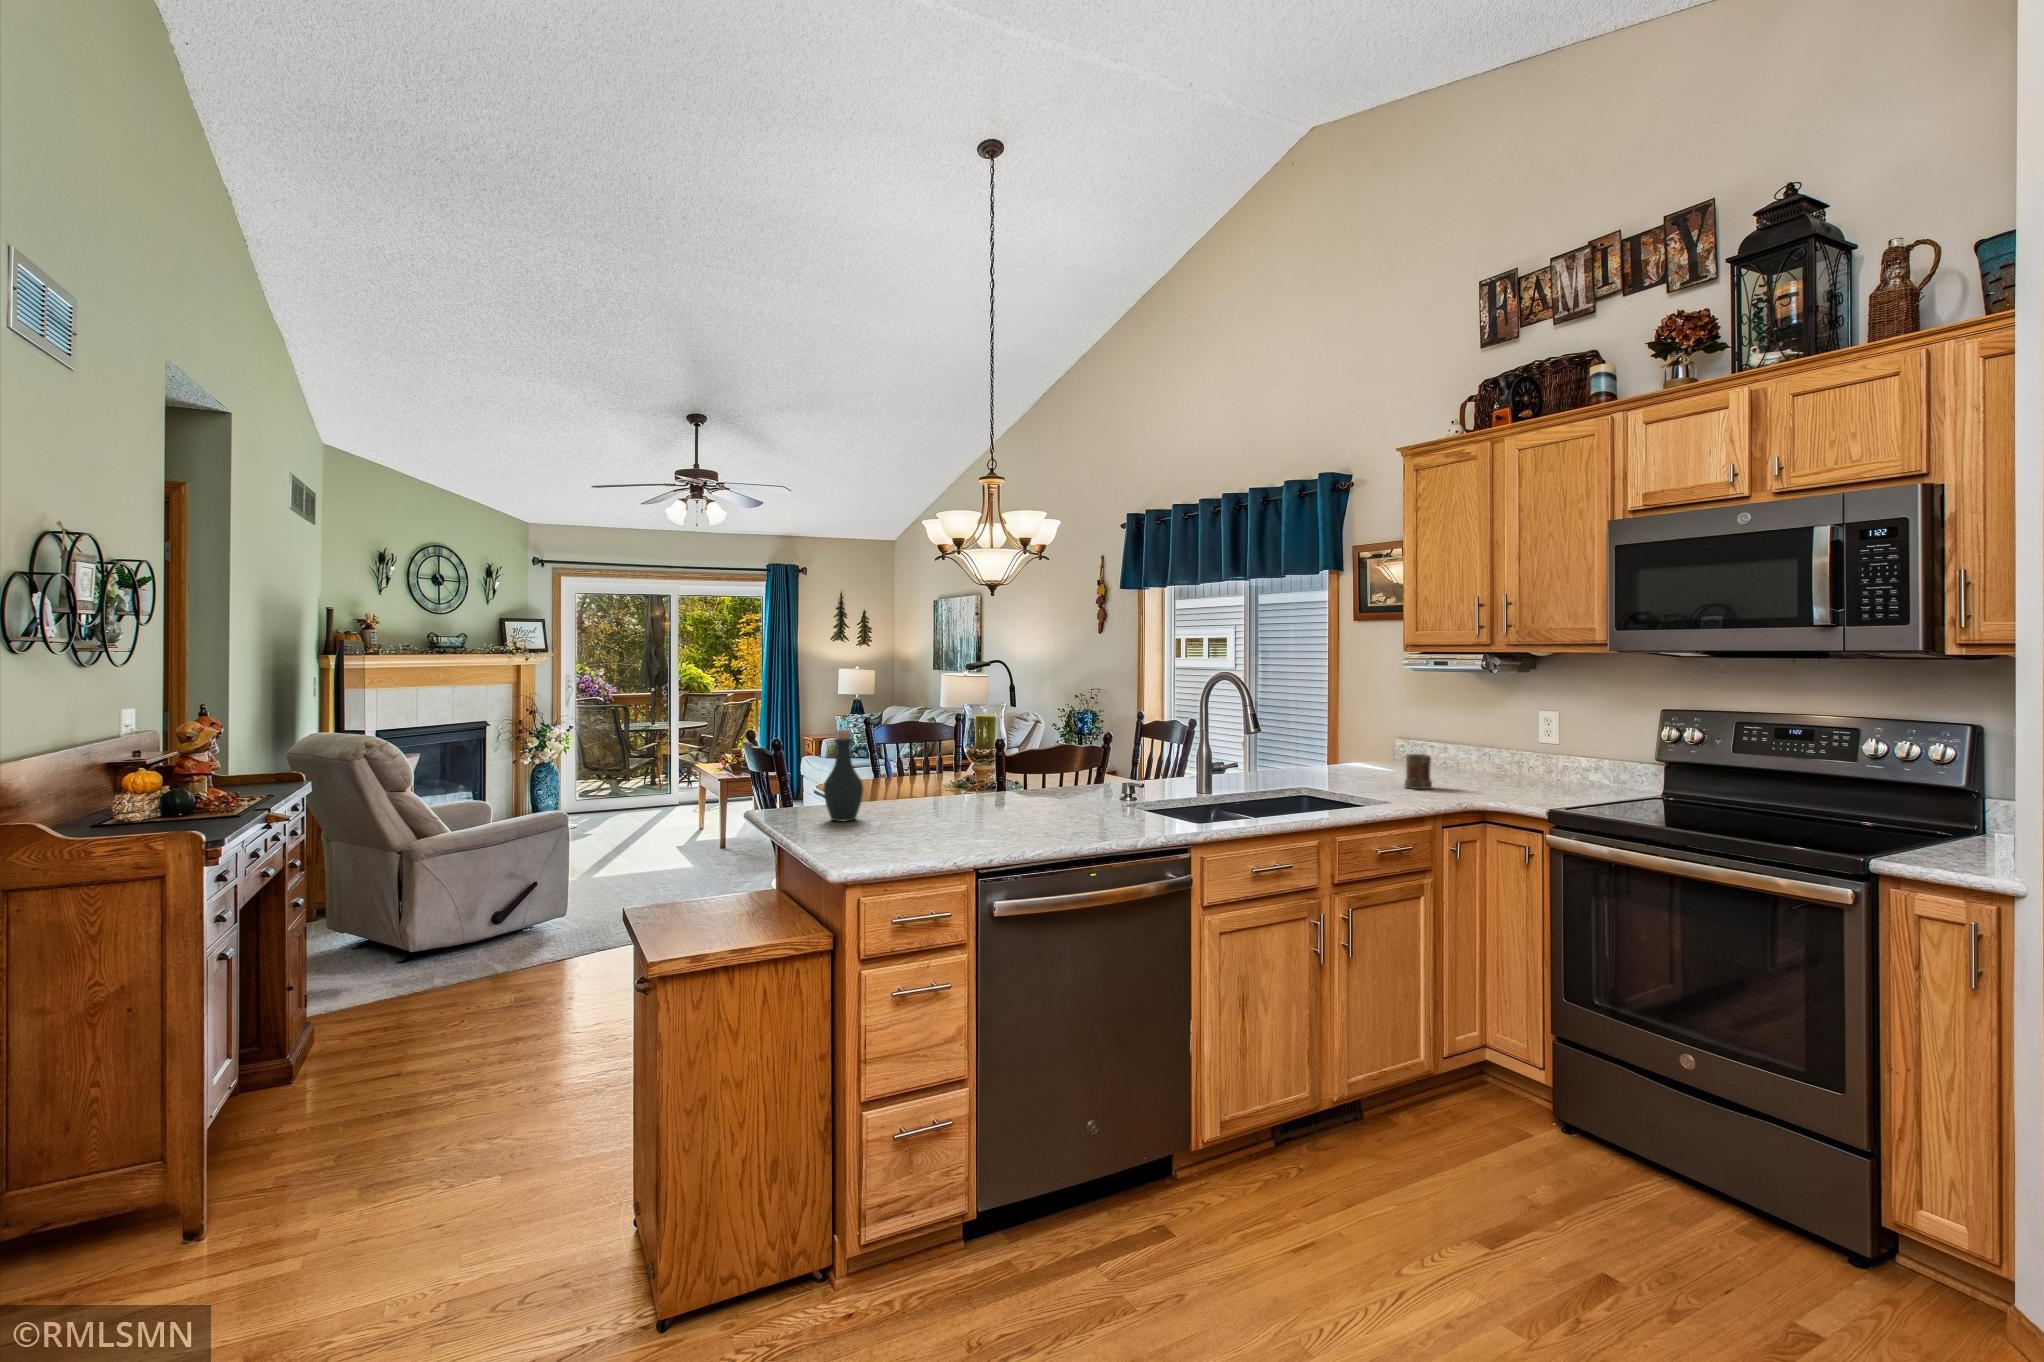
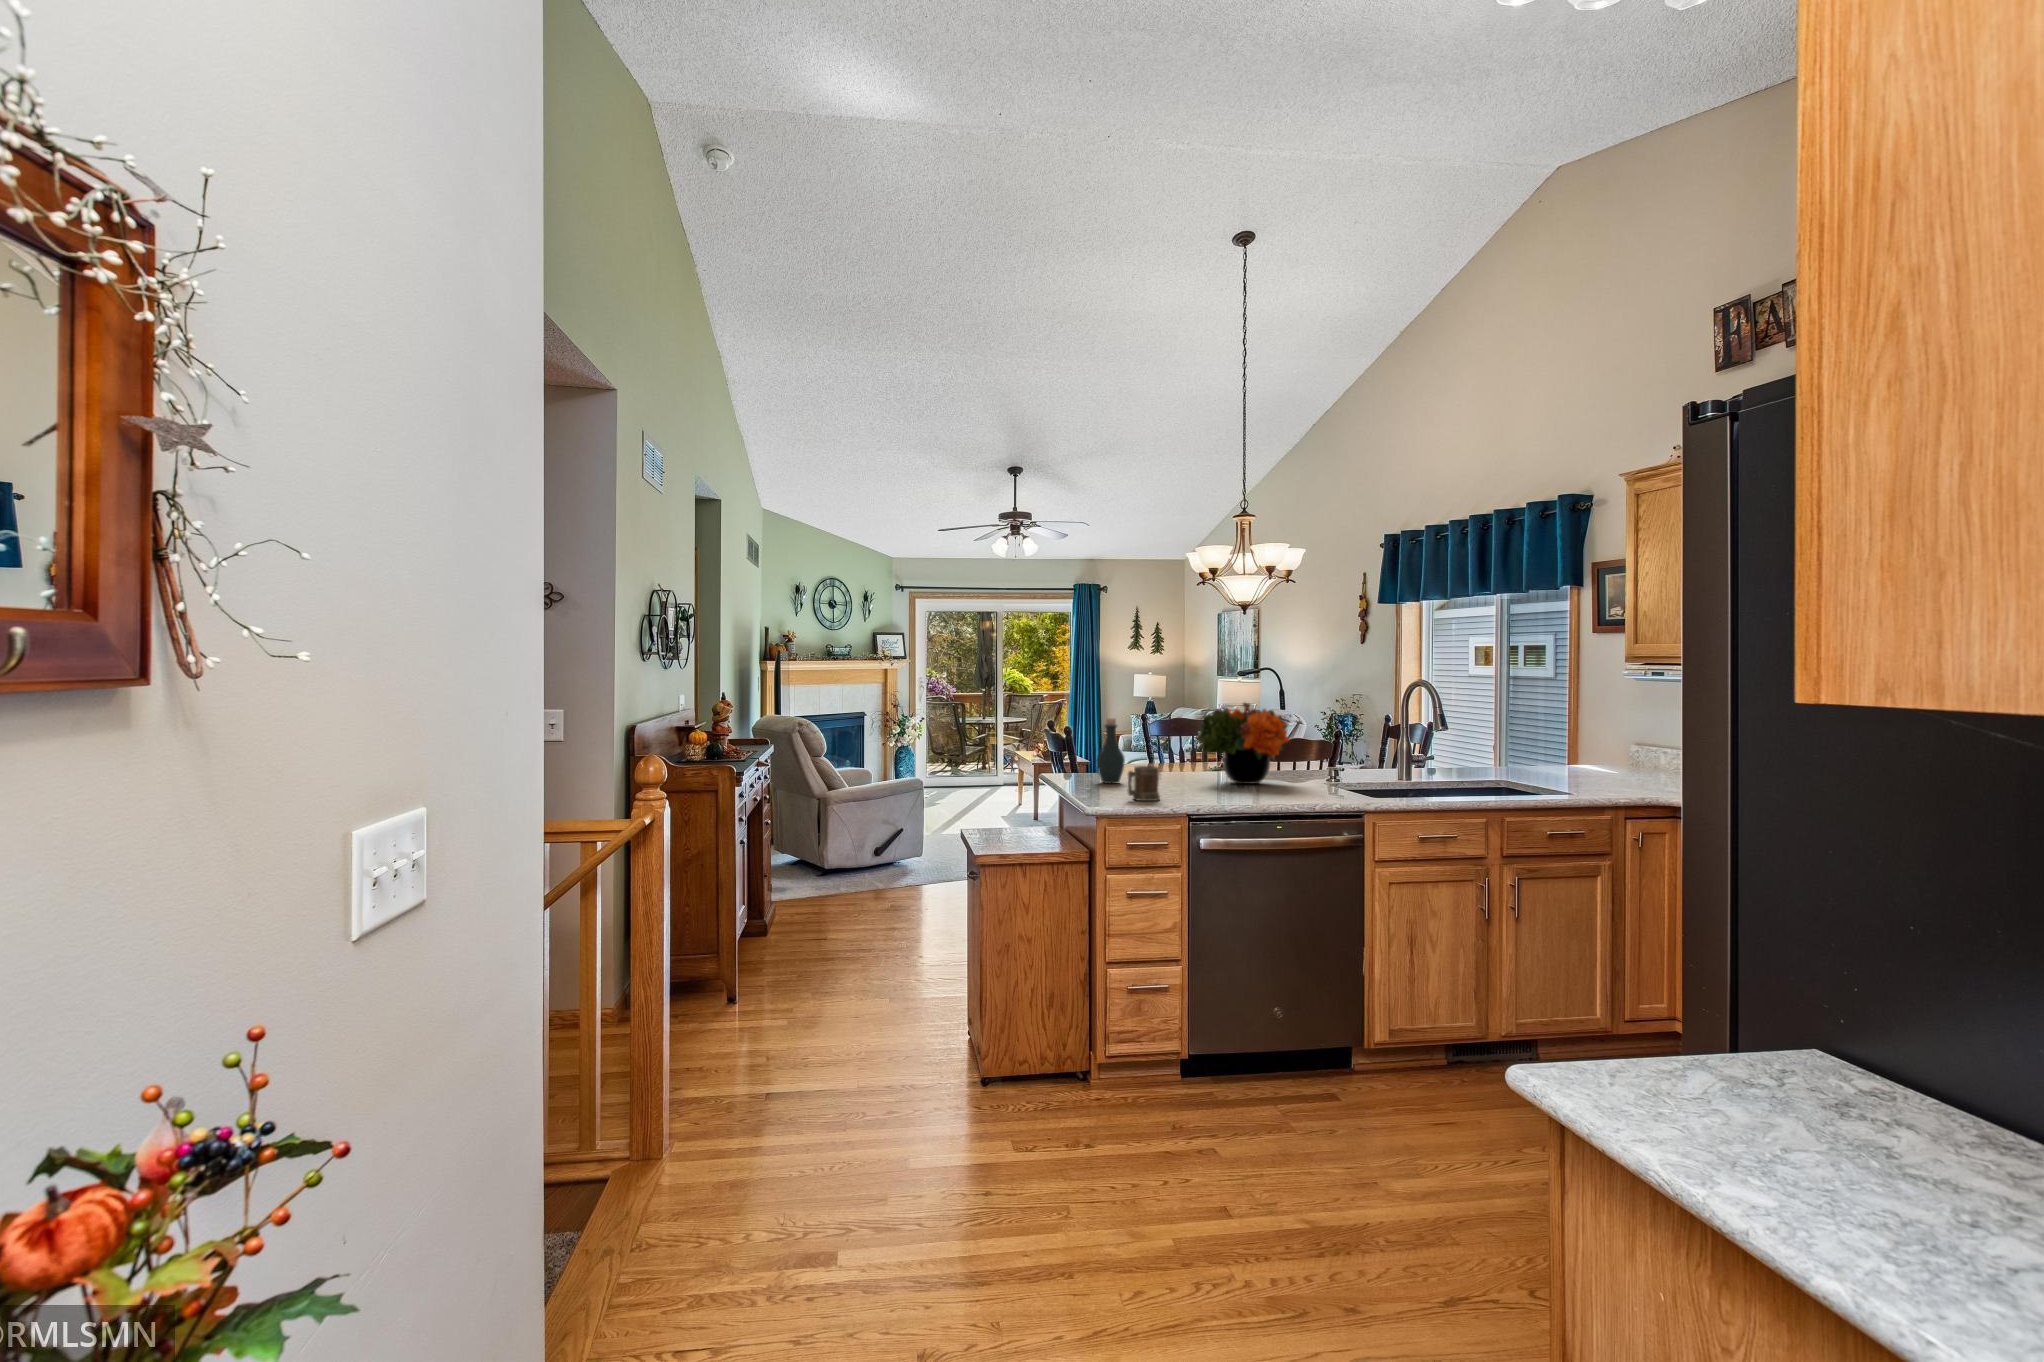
flower arrangement: none [957,703,1079,811] -> present [1197,703,1289,784]
mug: present [1405,754,1432,789] -> present [1128,766,1160,801]

